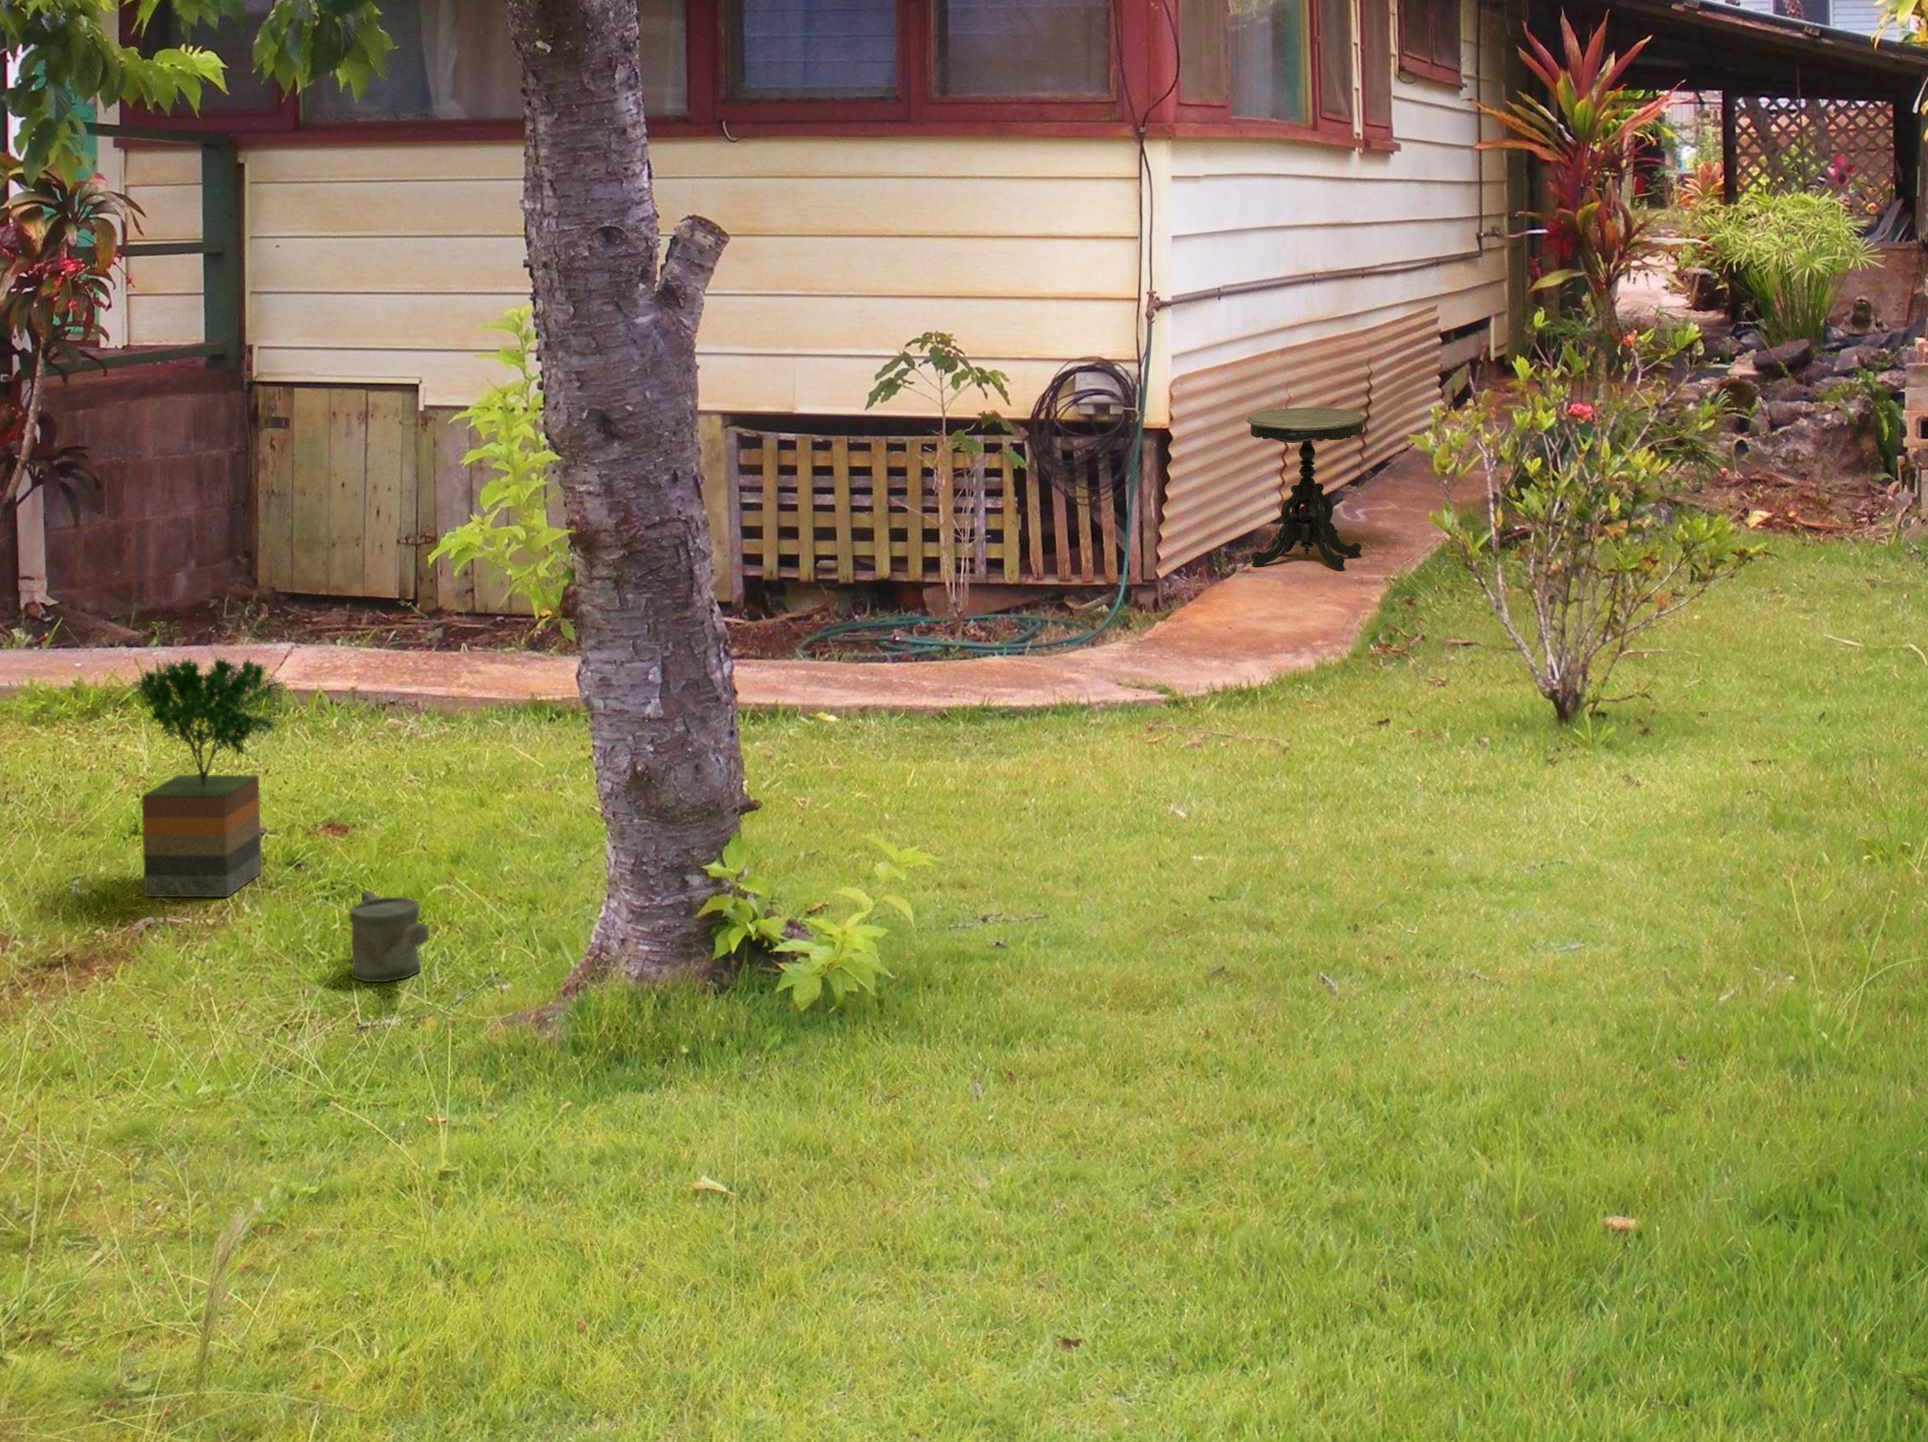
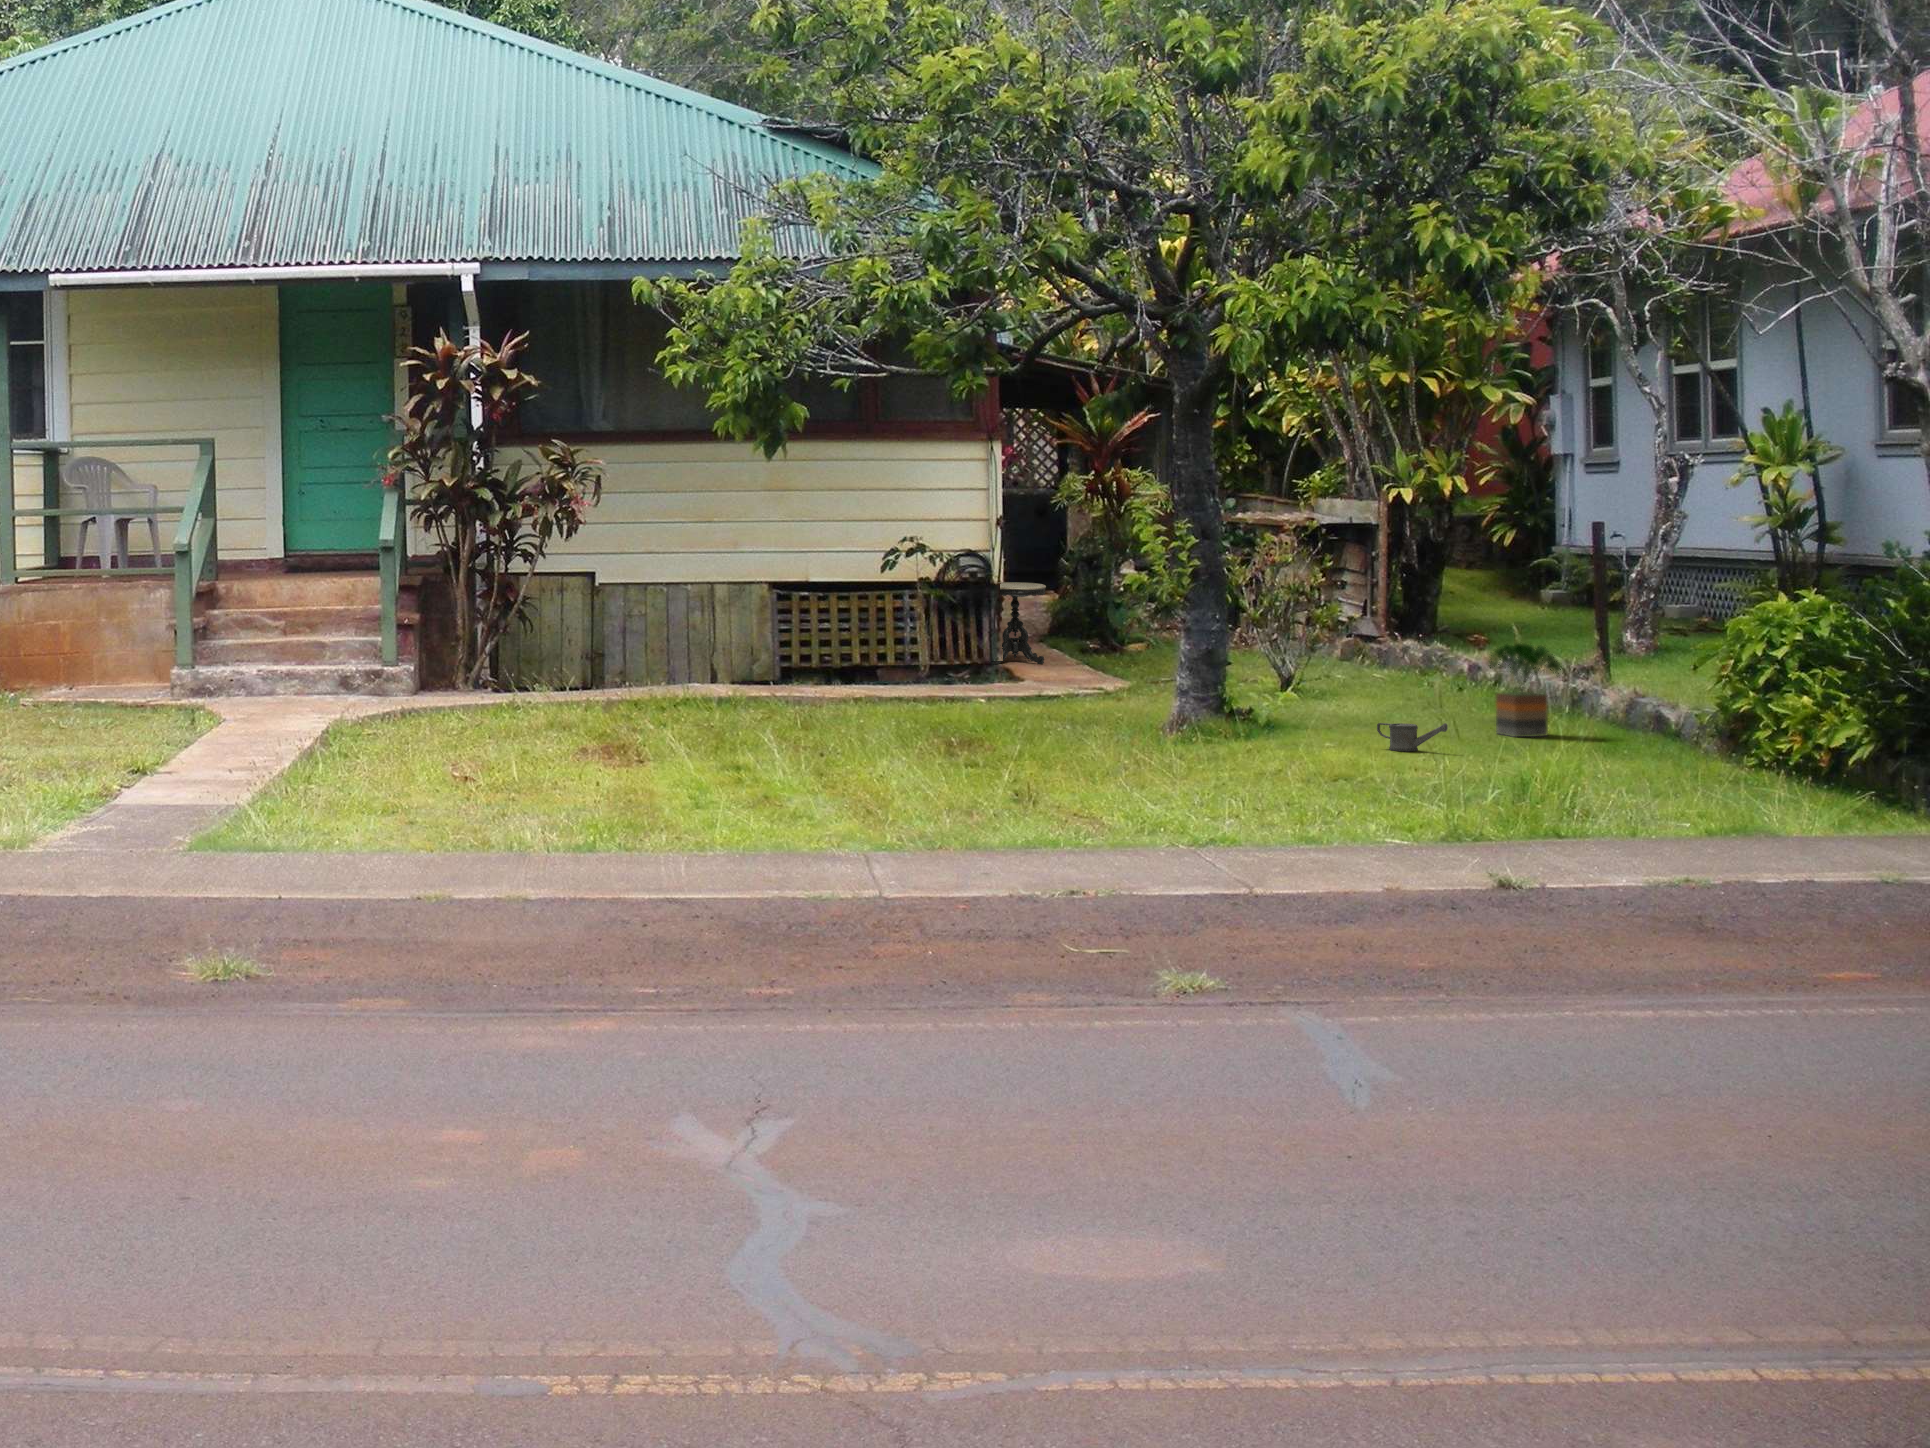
potted tree: present [133,658,284,897] -> present [1490,644,1563,737]
watering can: present [350,891,429,982] -> present [1377,723,1448,751]

